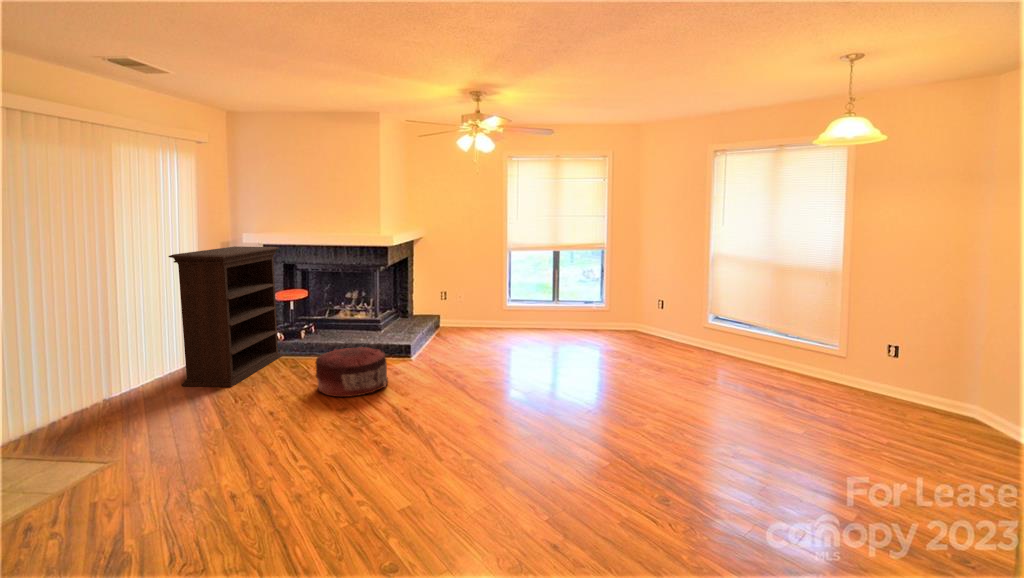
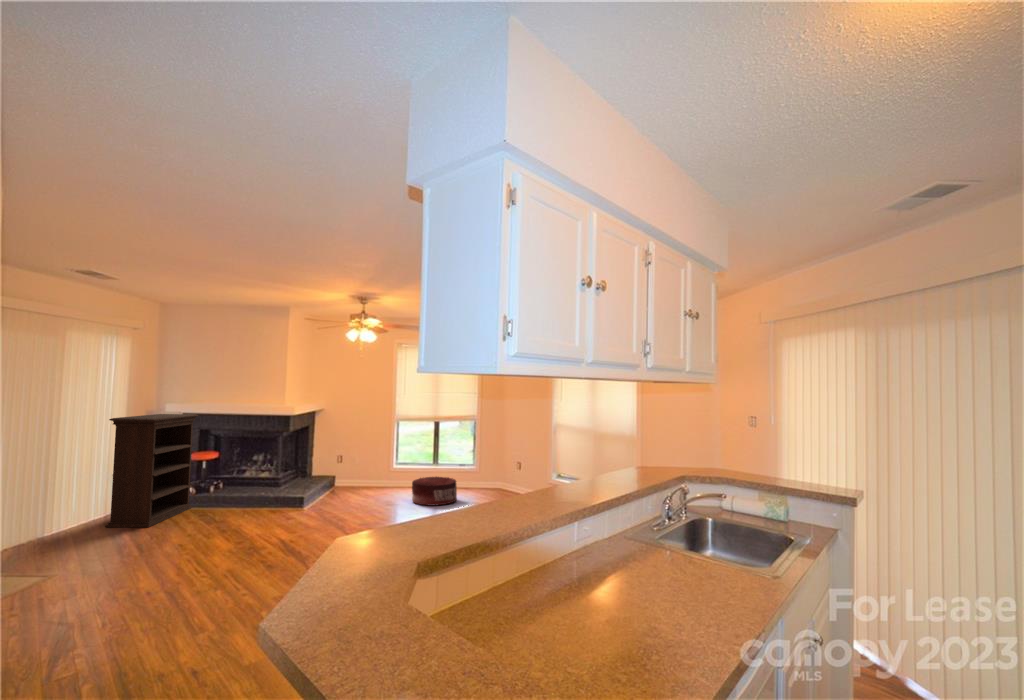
pouf: present [316,347,388,397] -> present [412,477,457,506]

